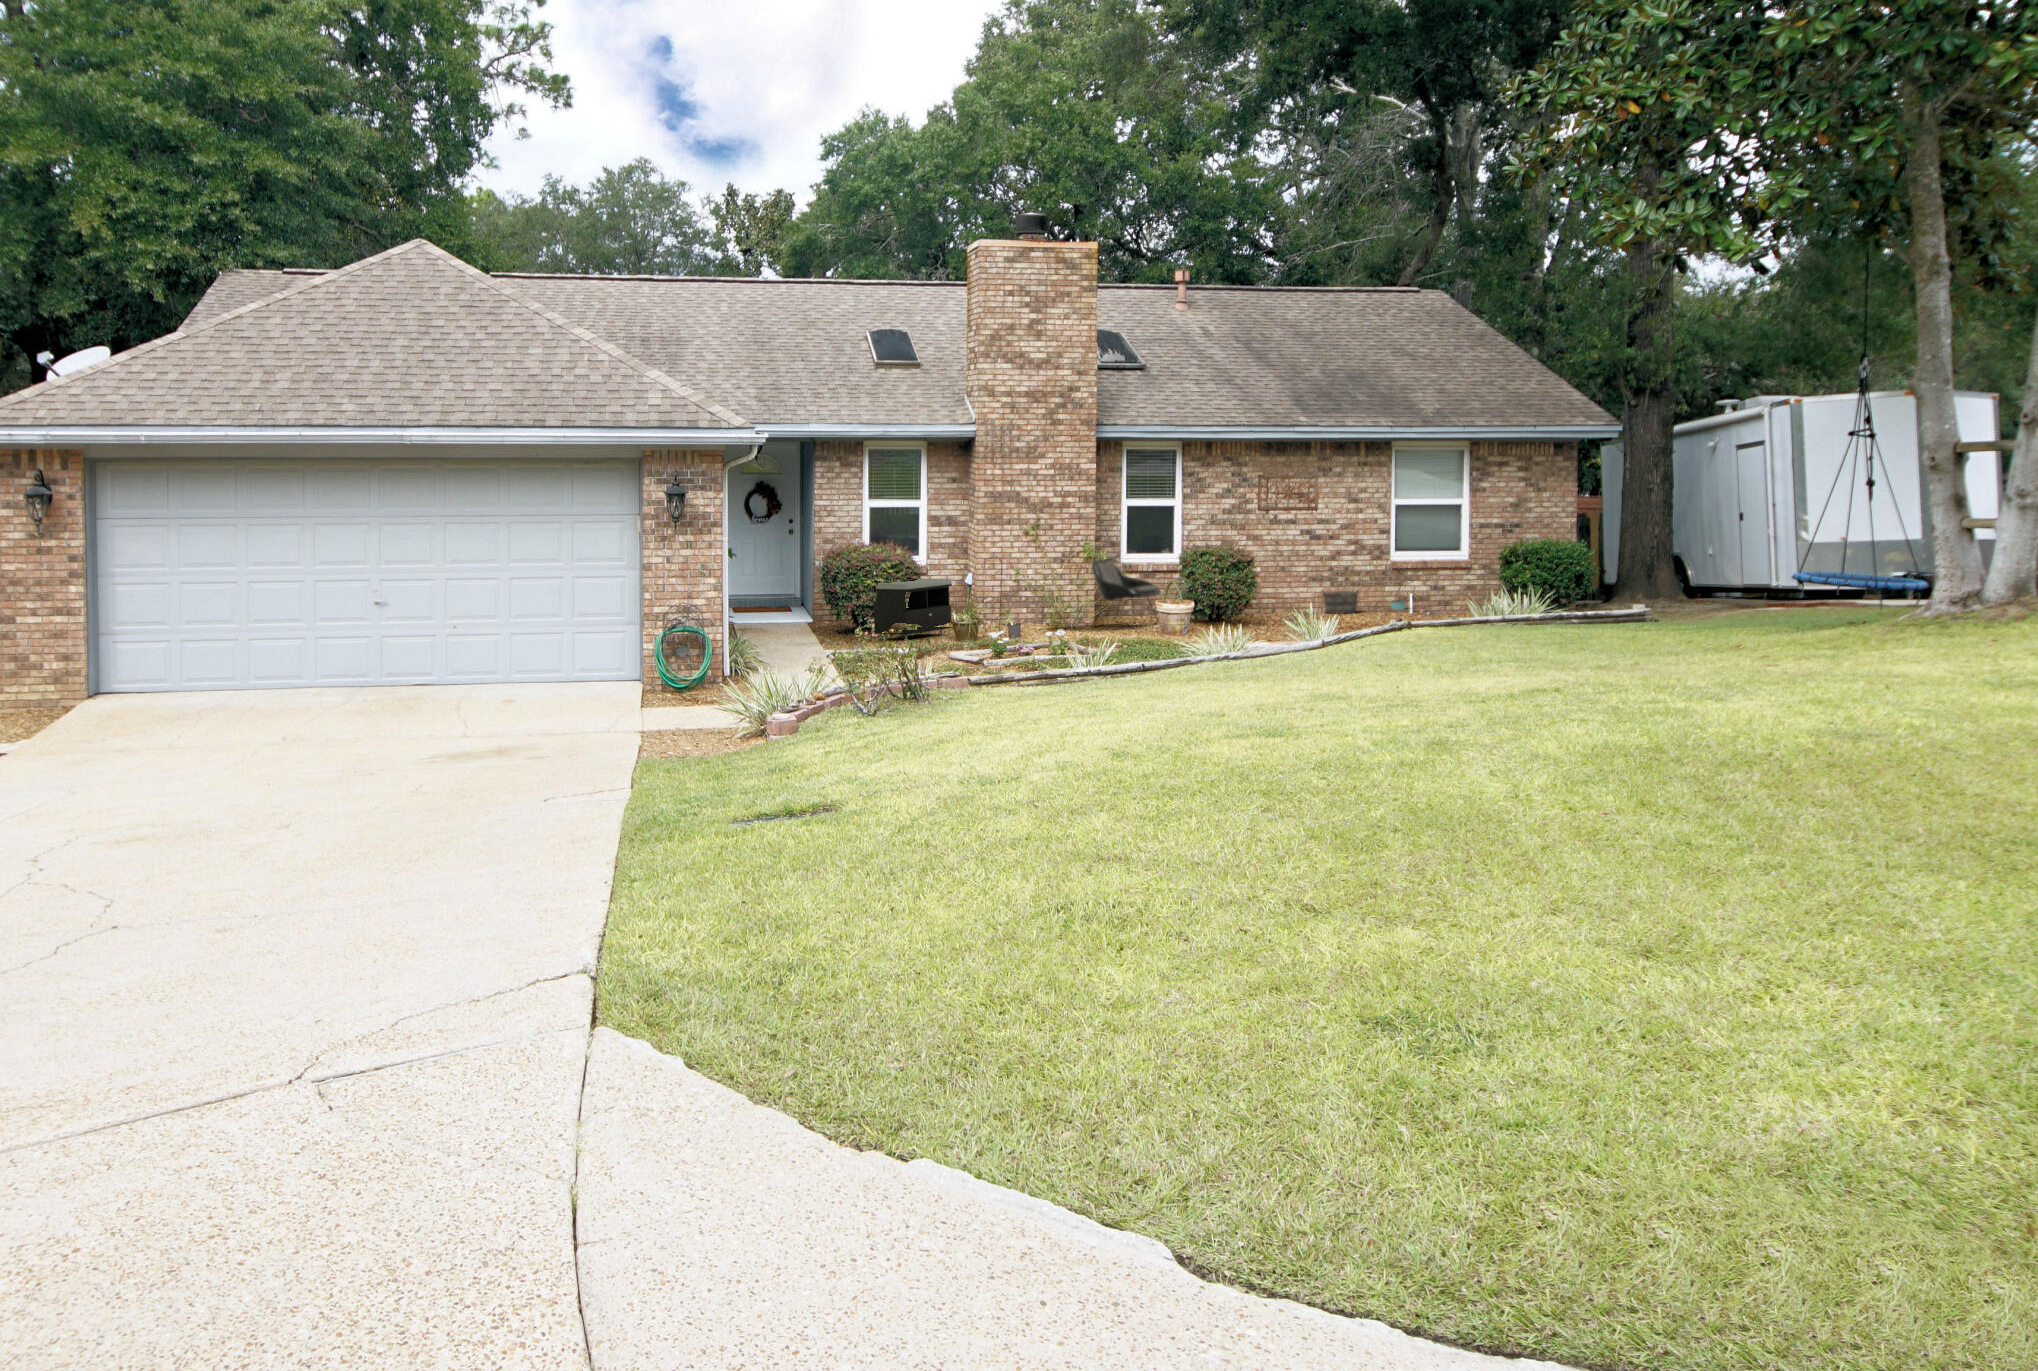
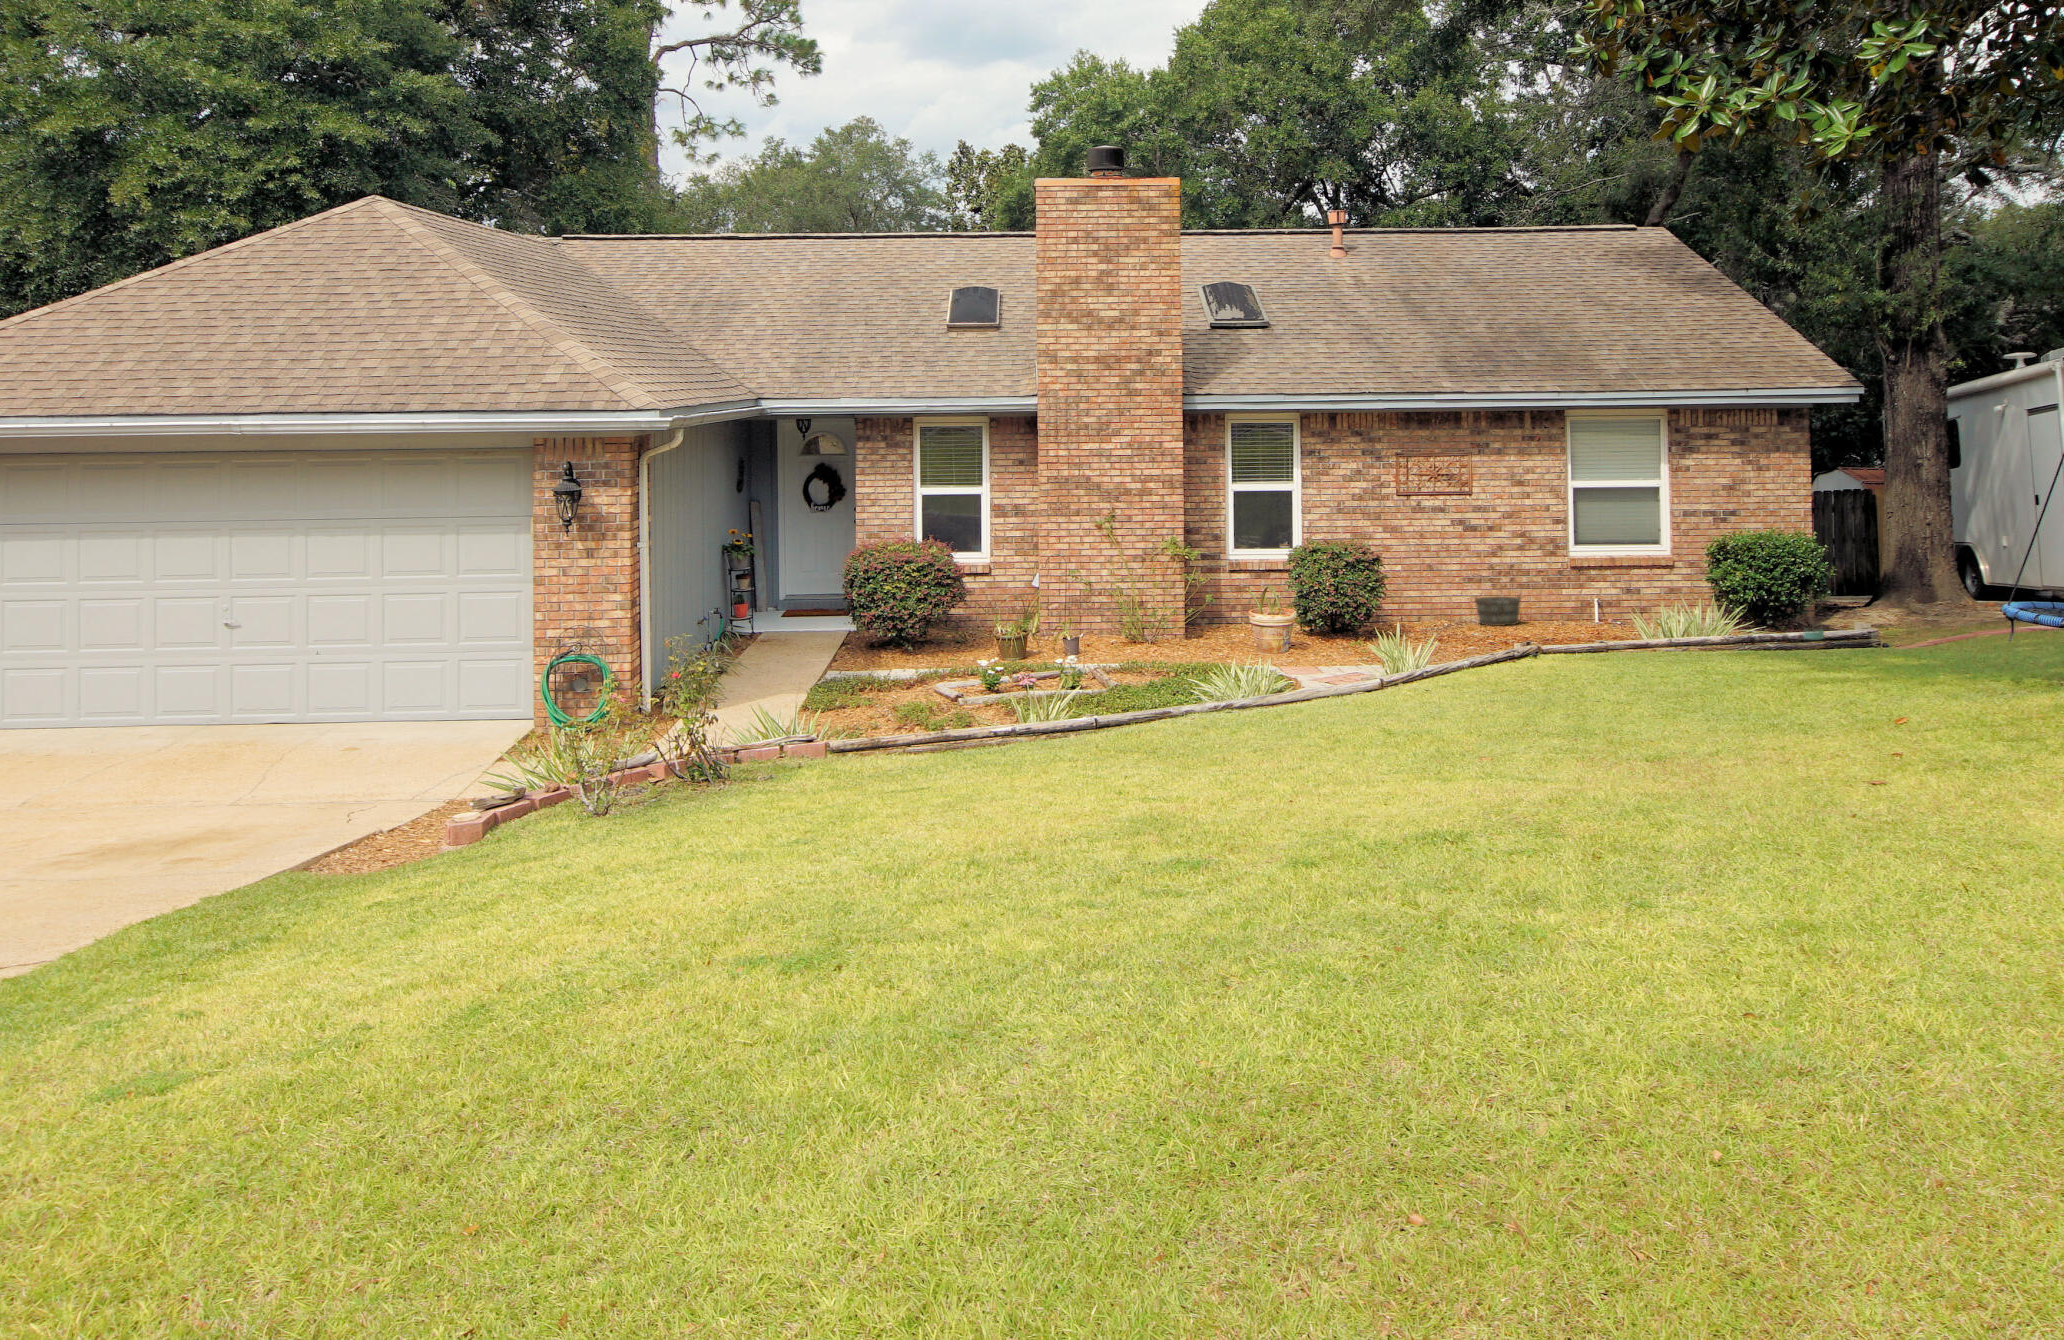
lounge chair: present [1092,560,1161,627] -> none [1175,558,1262,647]
potted plant: present [1391,577,1413,610] -> present [1803,587,1828,639]
storage bench: present [874,578,952,640] -> none [901,581,1002,661]

